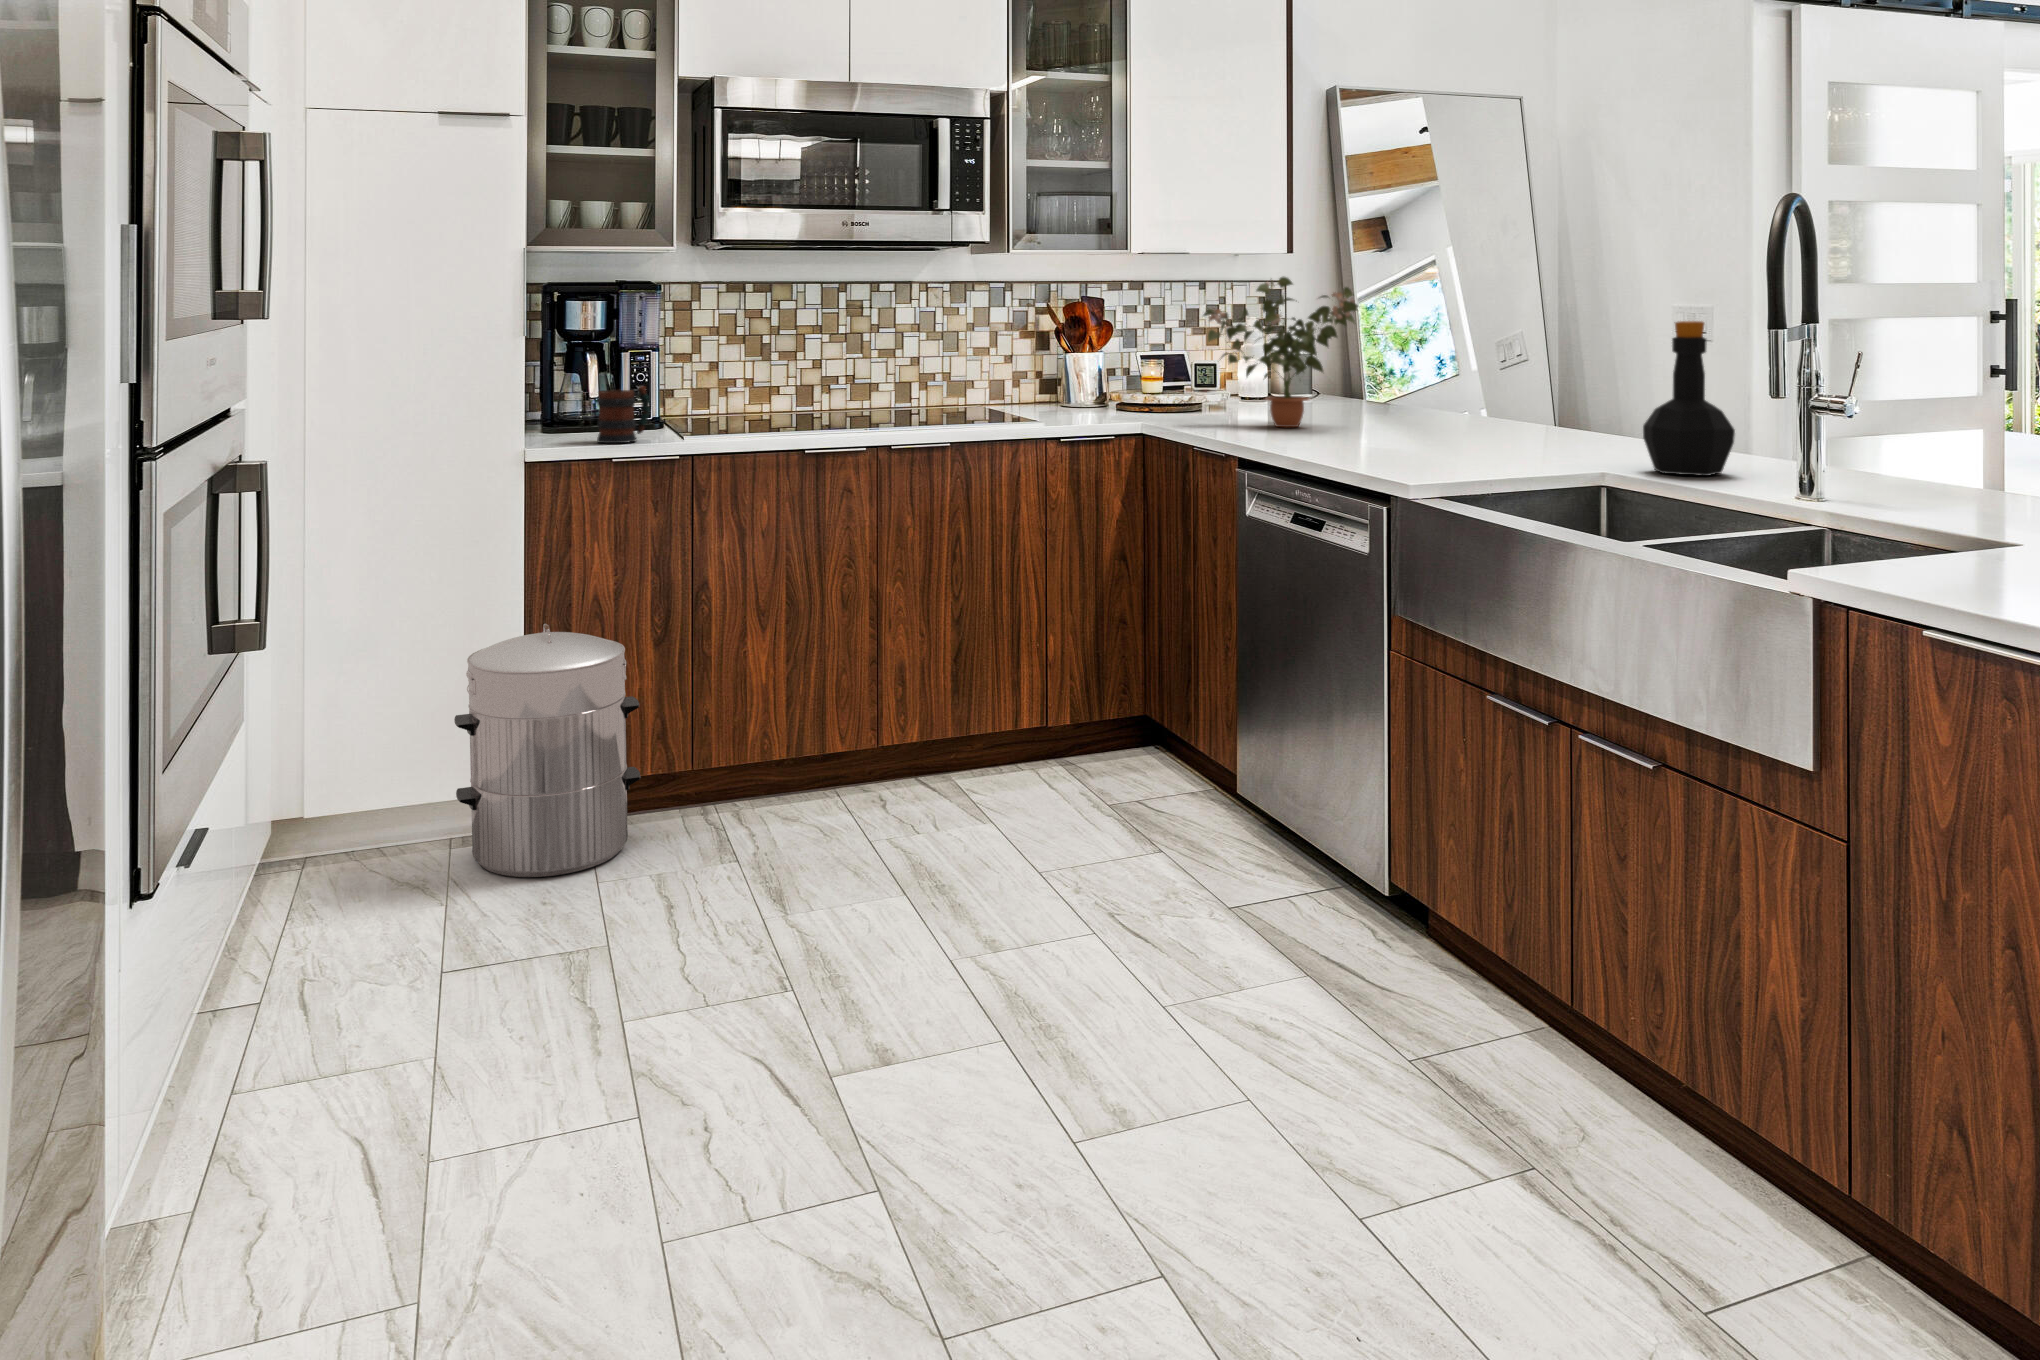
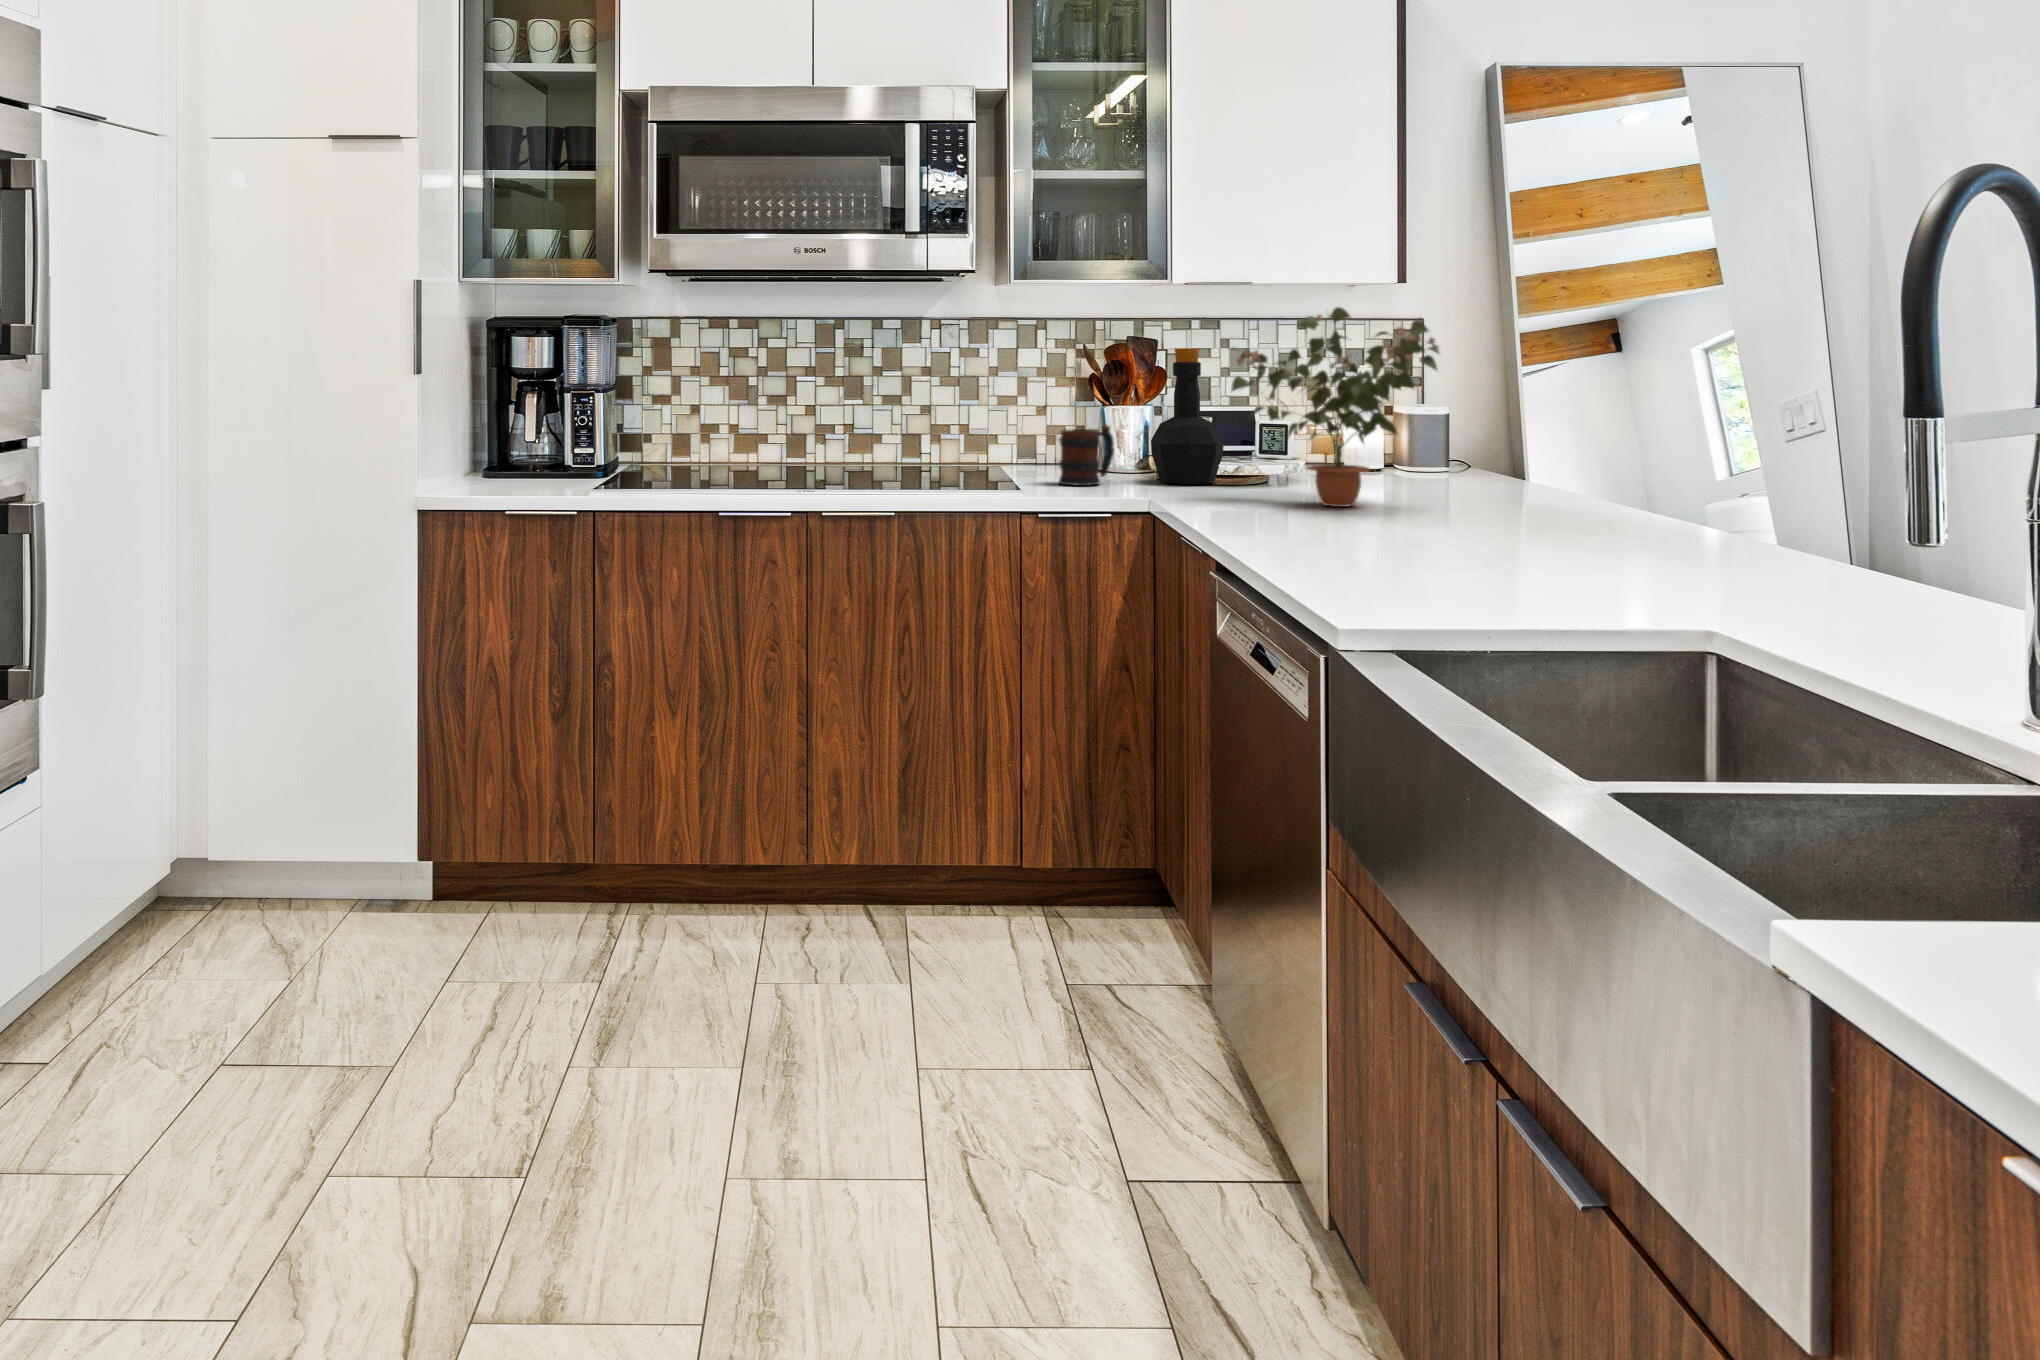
bottle: present [1643,321,1735,476] -> present [1151,348,1224,485]
mug: present [597,386,650,443] -> present [1059,425,1114,486]
waste bin: present [454,624,640,877] -> none [291,694,496,981]

